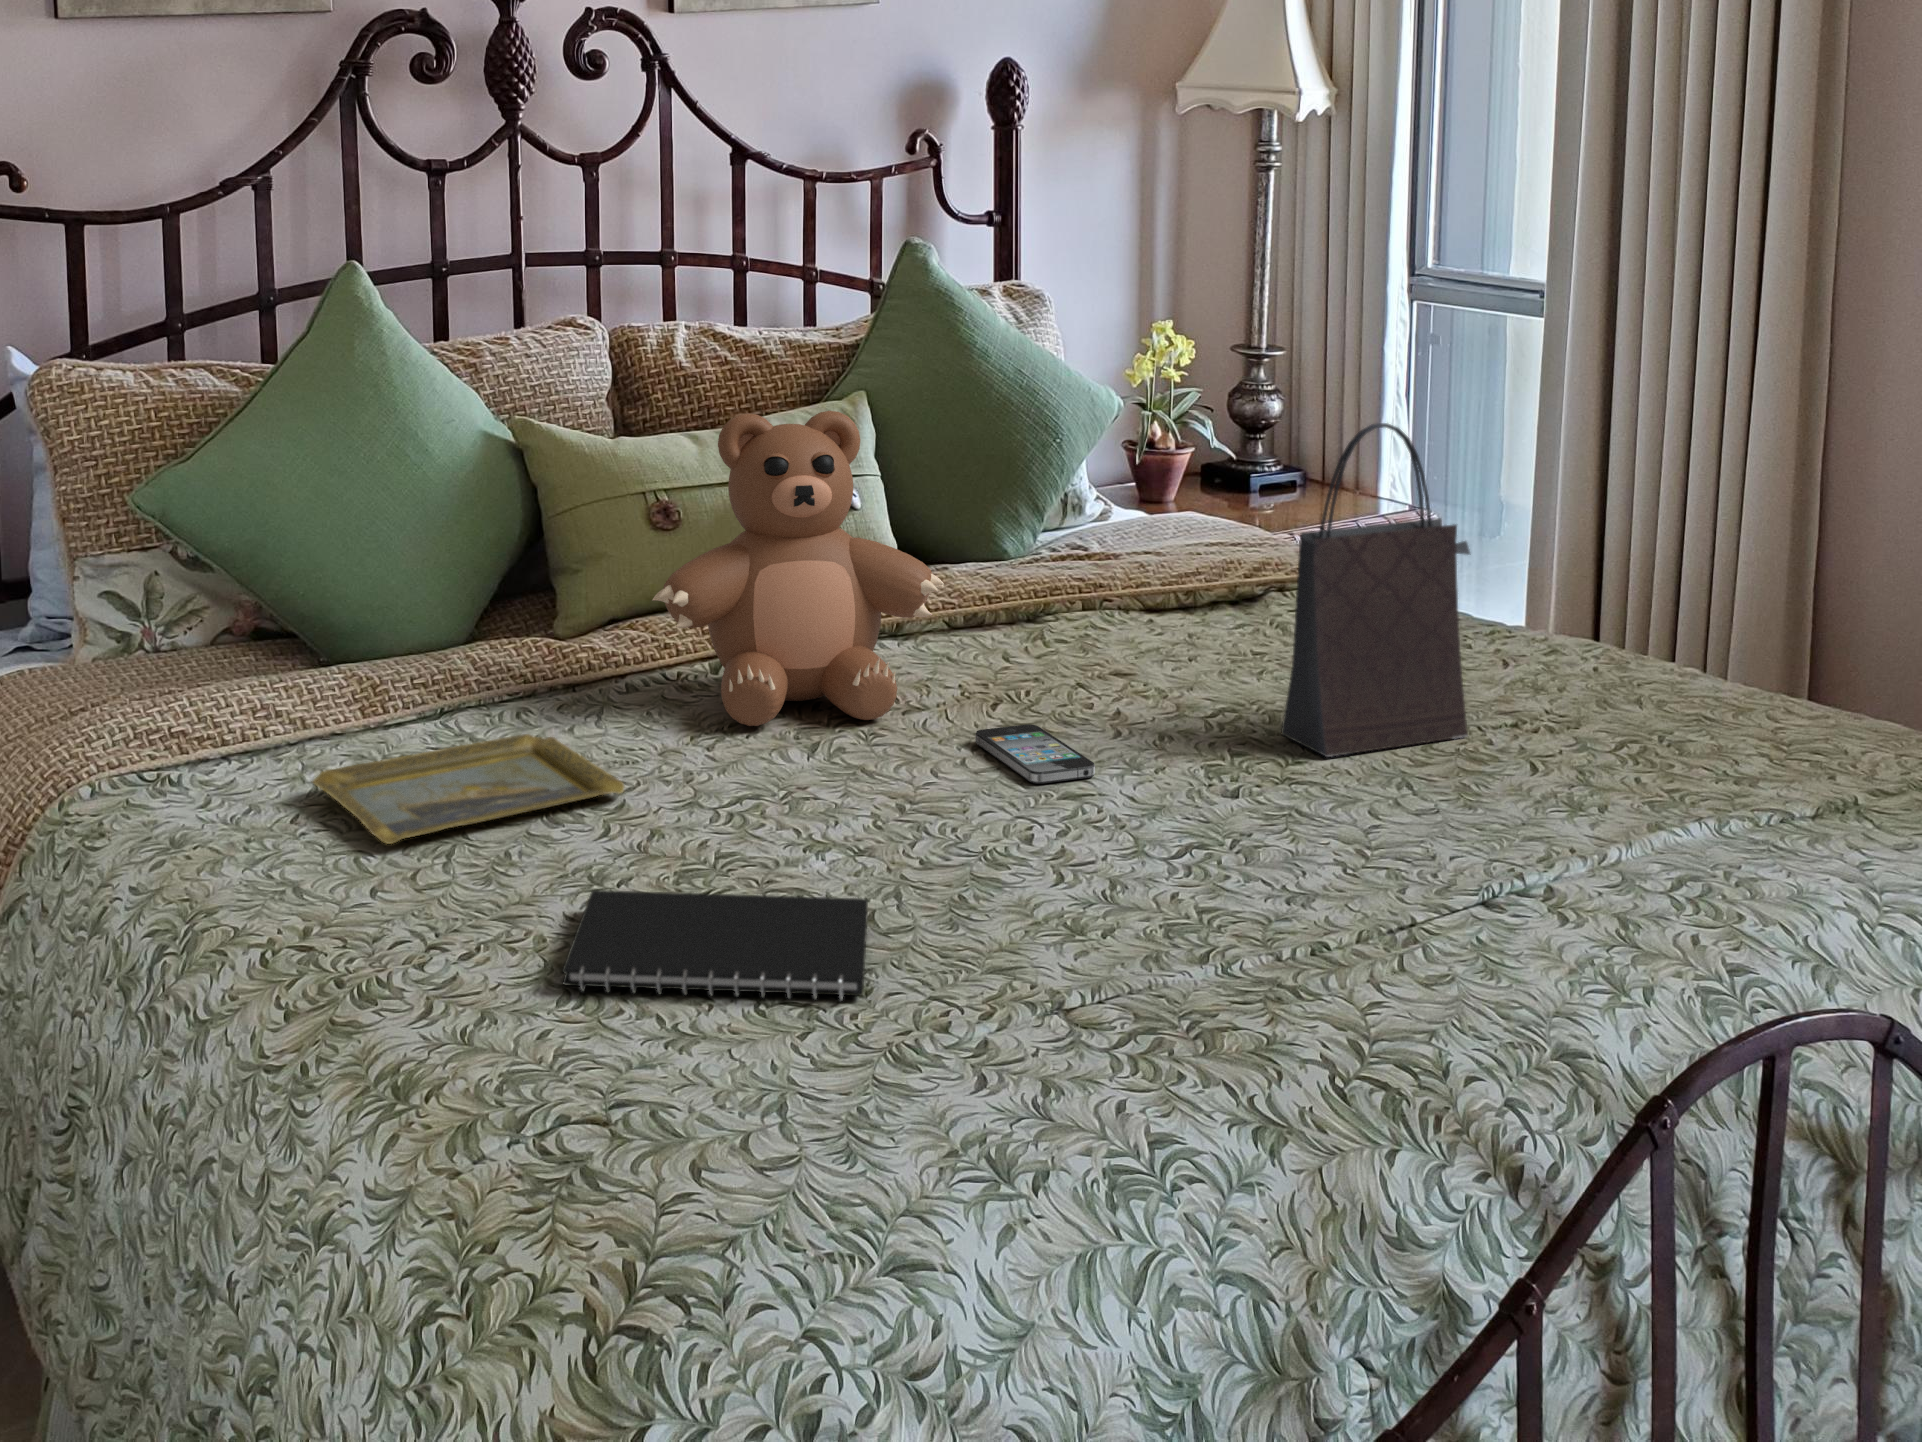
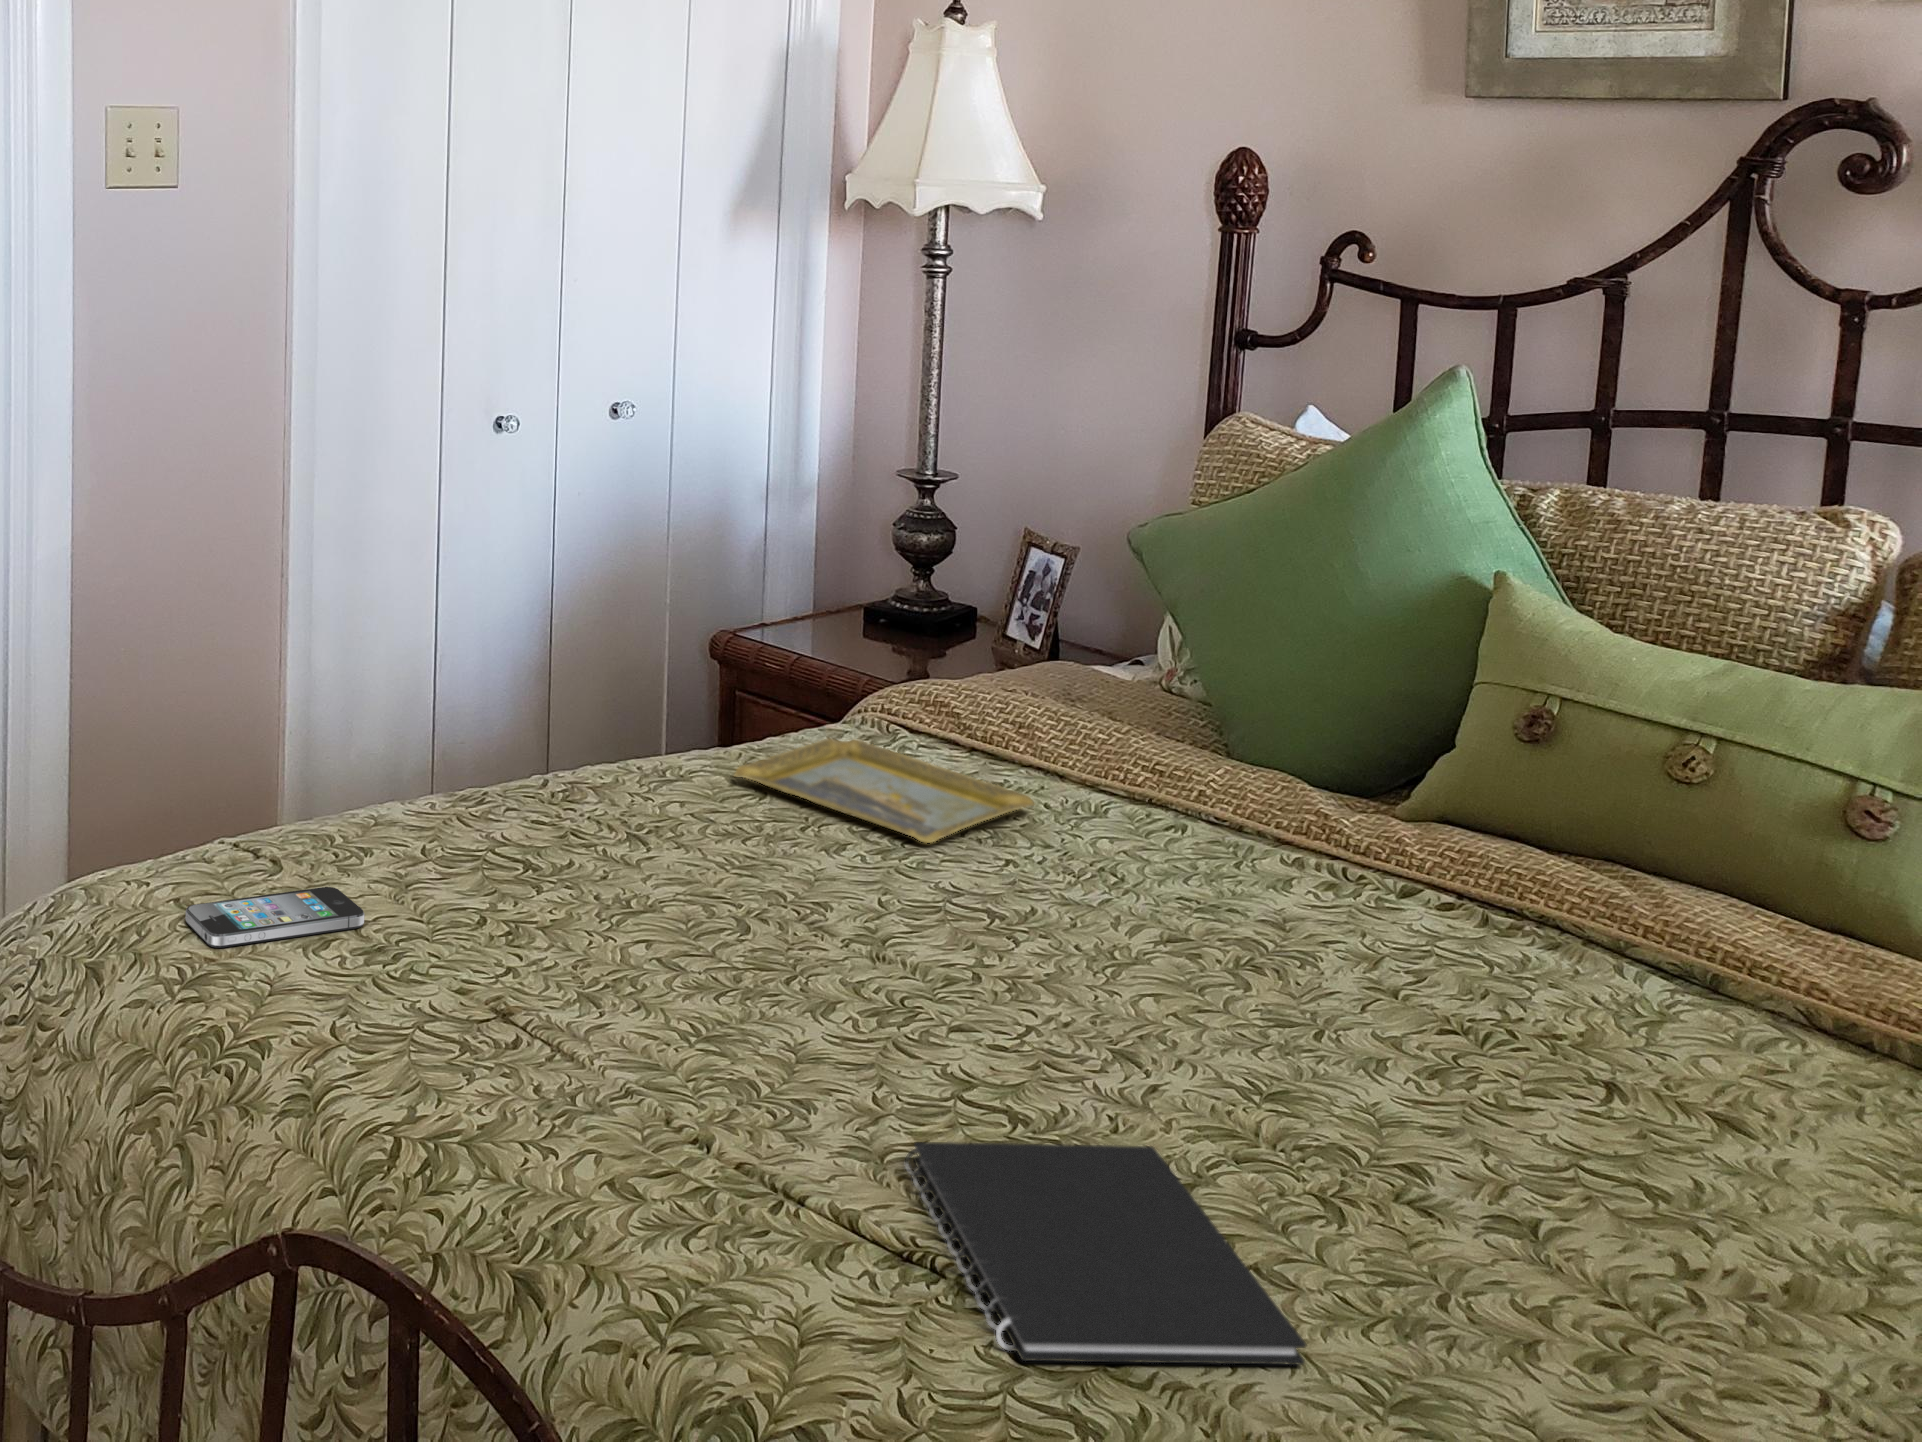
teddy bear: present [652,411,944,726] -> none [1171,554,1460,946]
handbag: present [1281,423,1470,757] -> none [1440,738,1833,1343]
smartphone: present [975,724,1095,784] -> present [185,887,364,948]
notebook: present [562,890,868,1000] -> present [905,1142,1306,1365]

